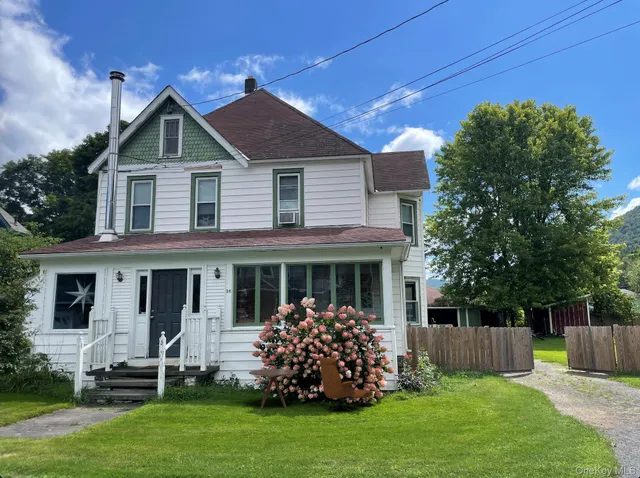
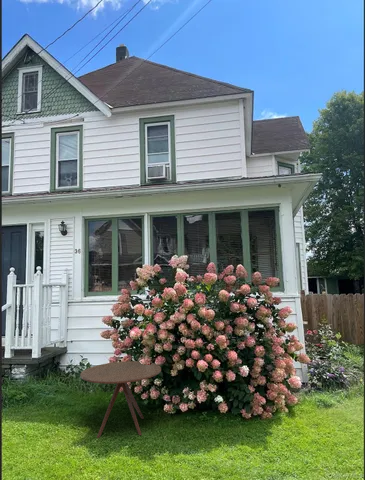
lounge chair: present [320,357,373,412] -> none [195,350,288,454]

